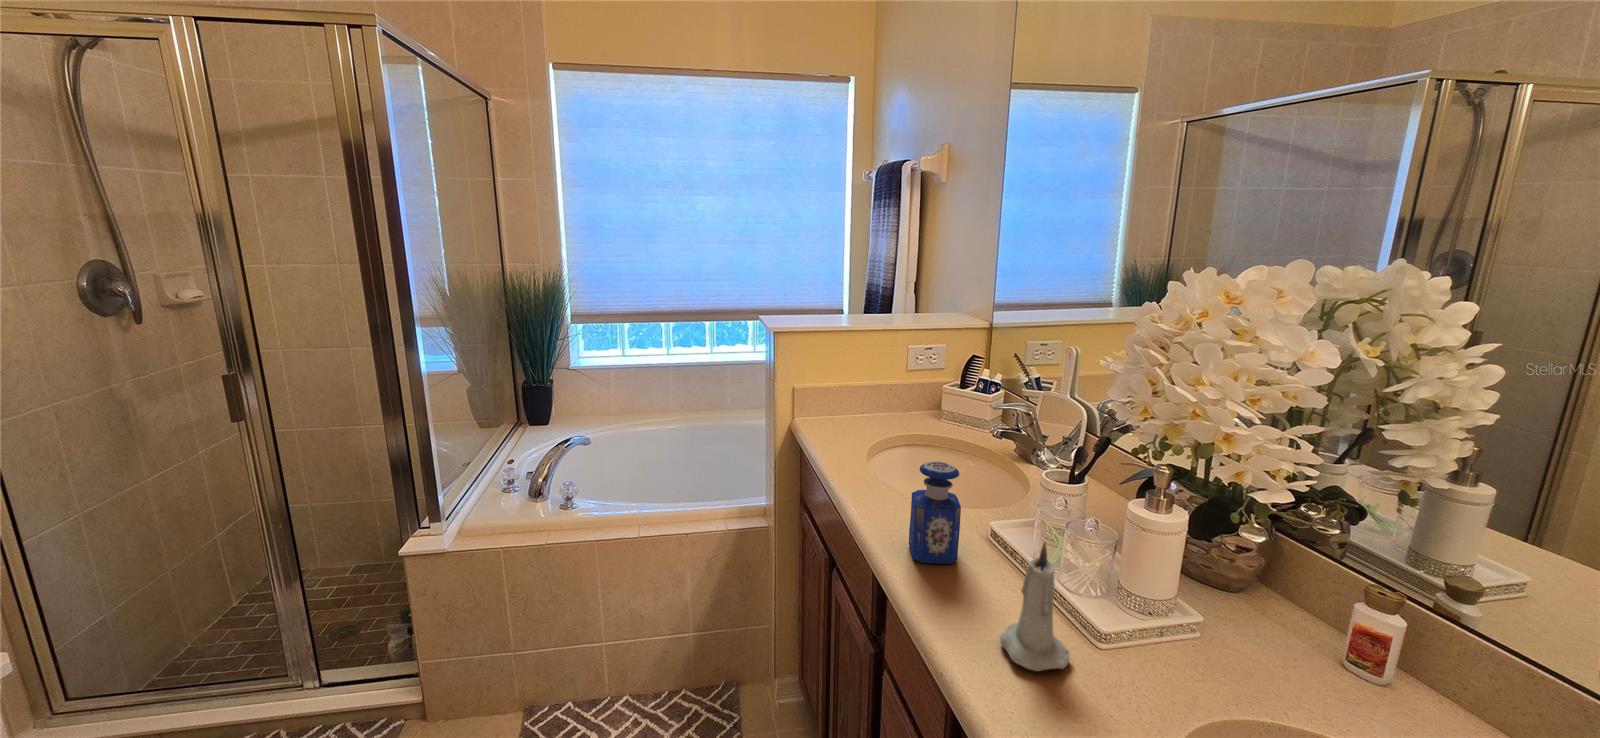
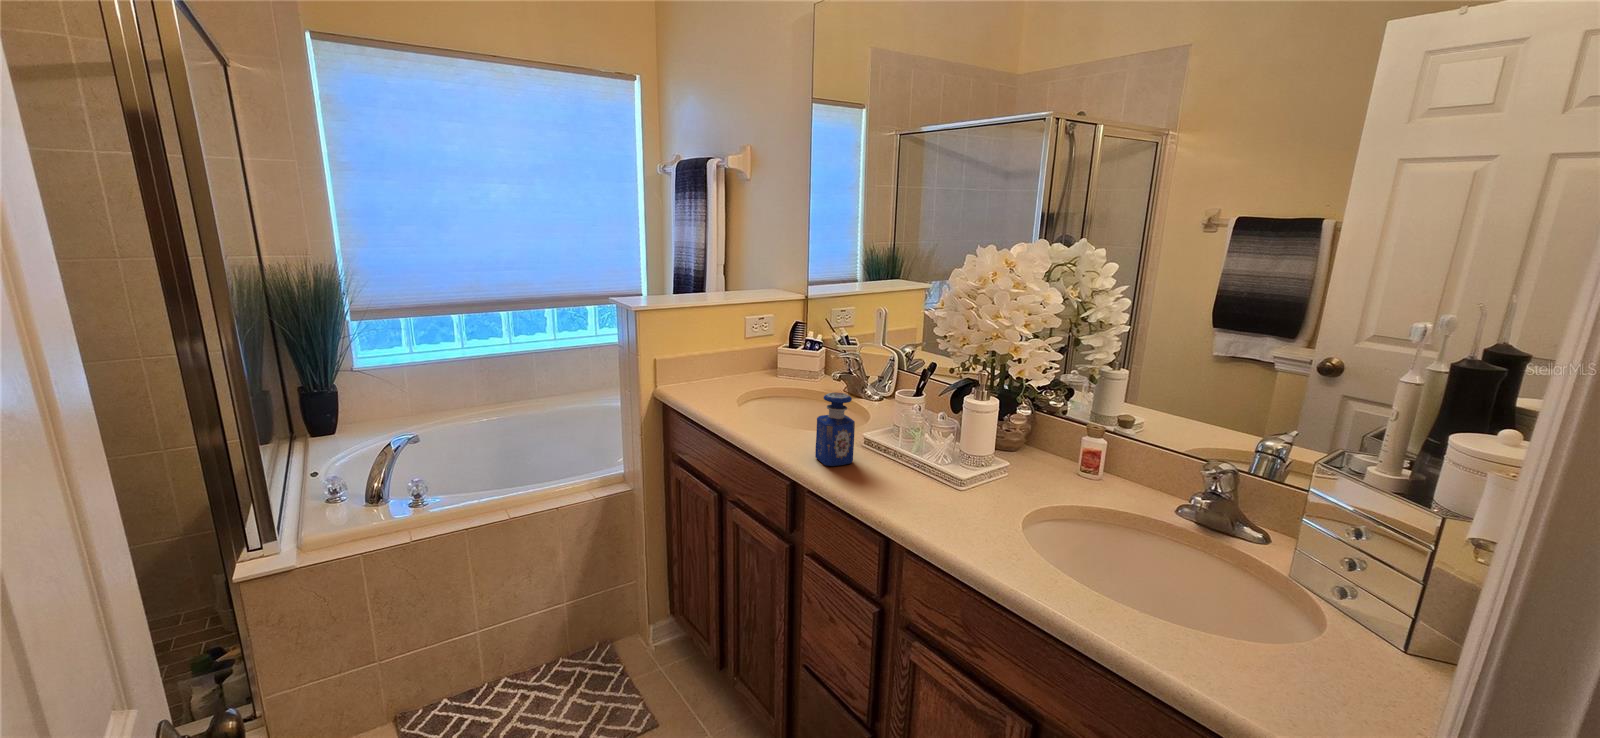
candle: present [1000,542,1069,671] -> none [906,424,950,507]

